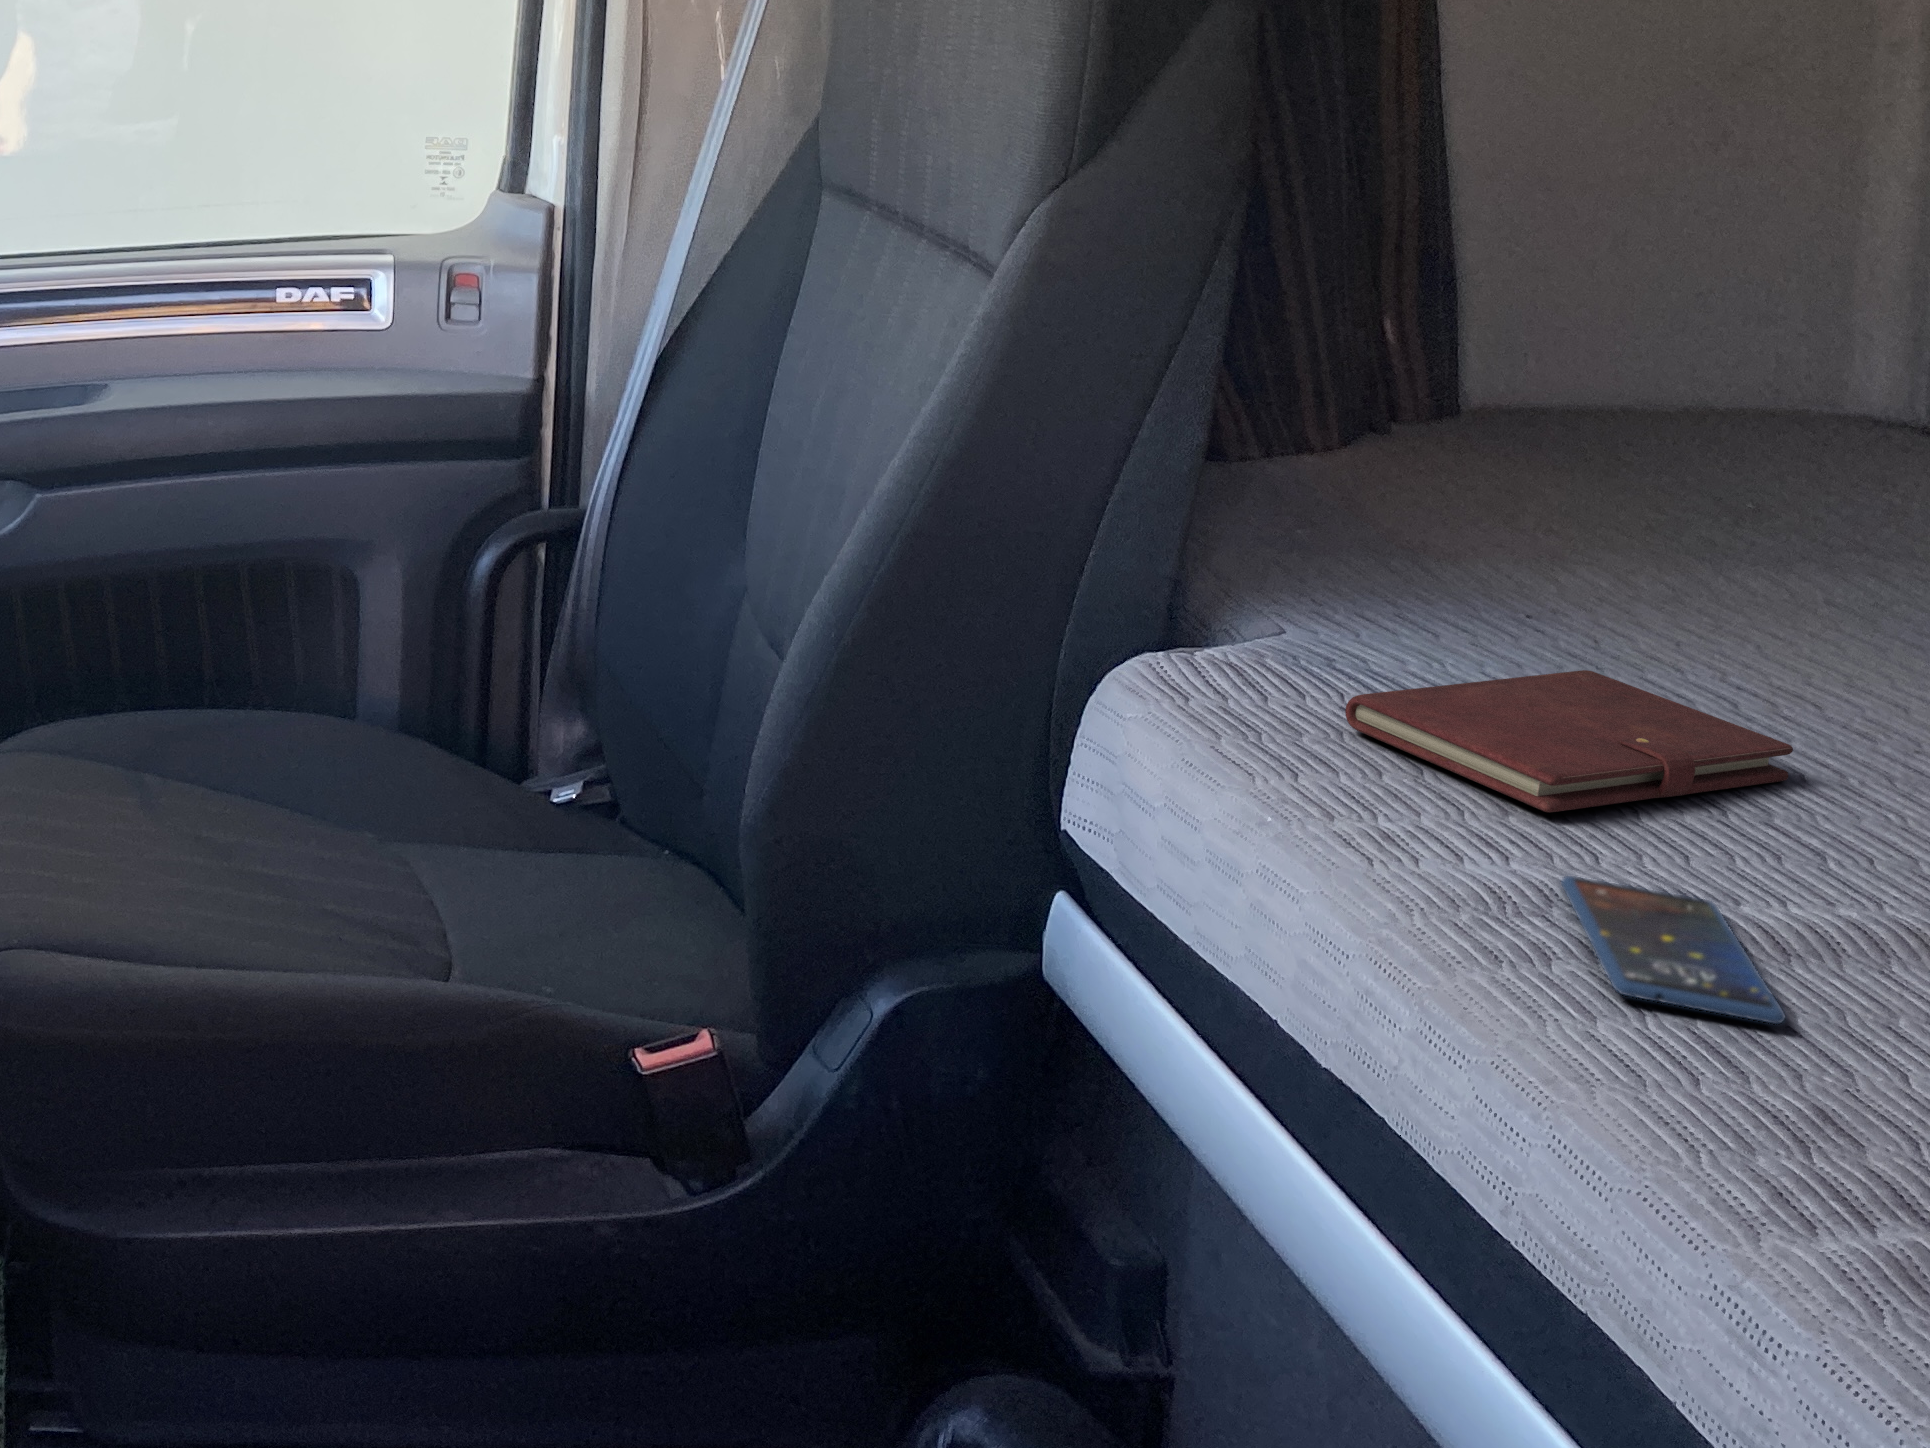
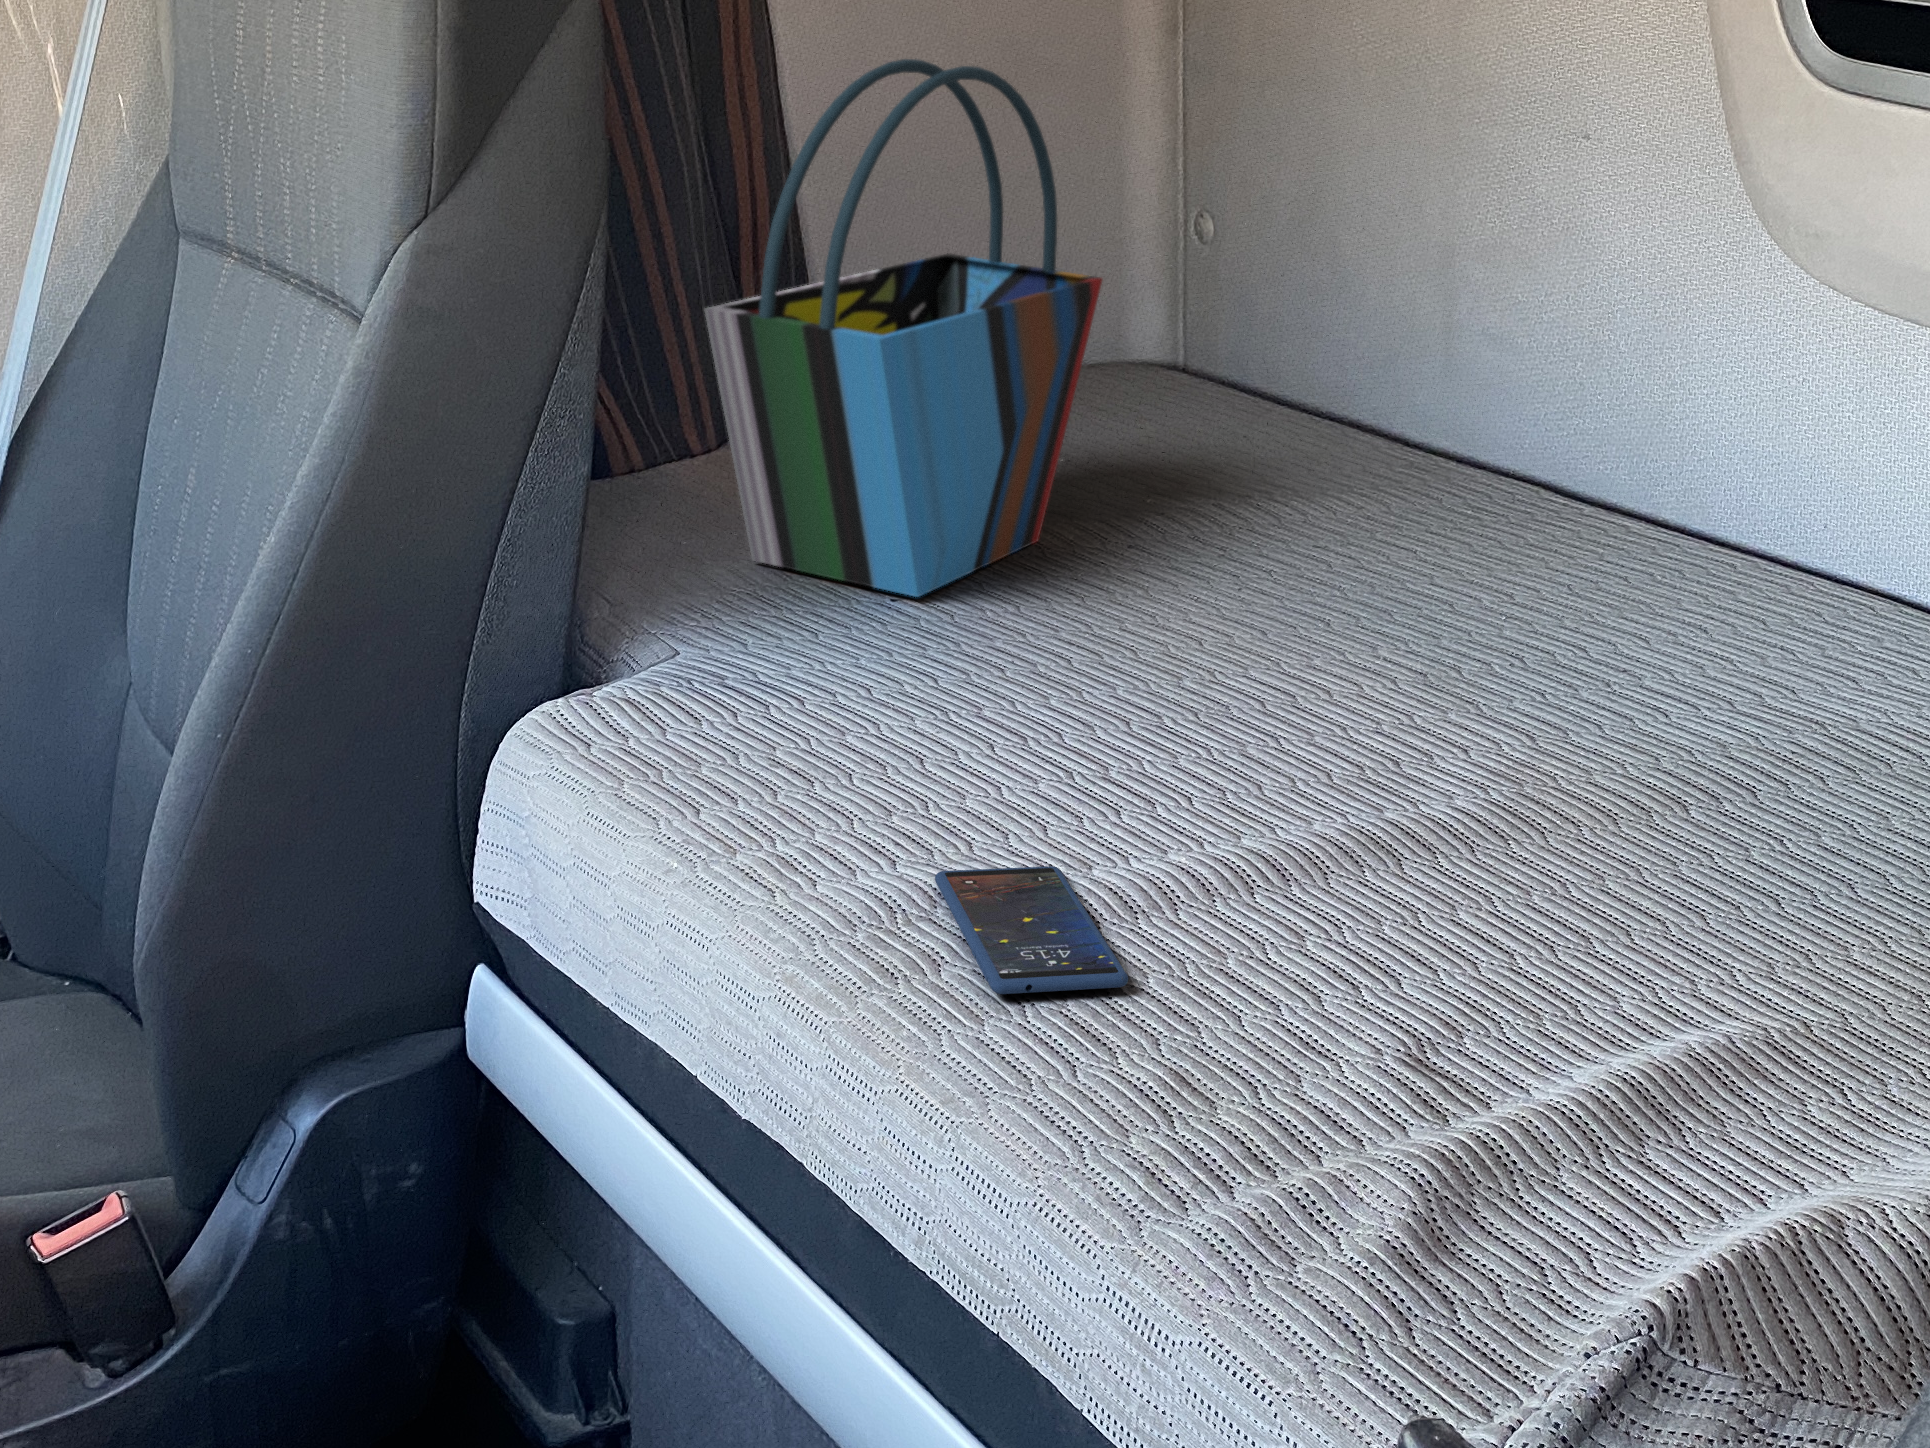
tote bag: none [1350,51,1861,627] -> present [705,59,1103,597]
notebook: present [1345,670,1793,812] -> none [734,645,1096,804]

